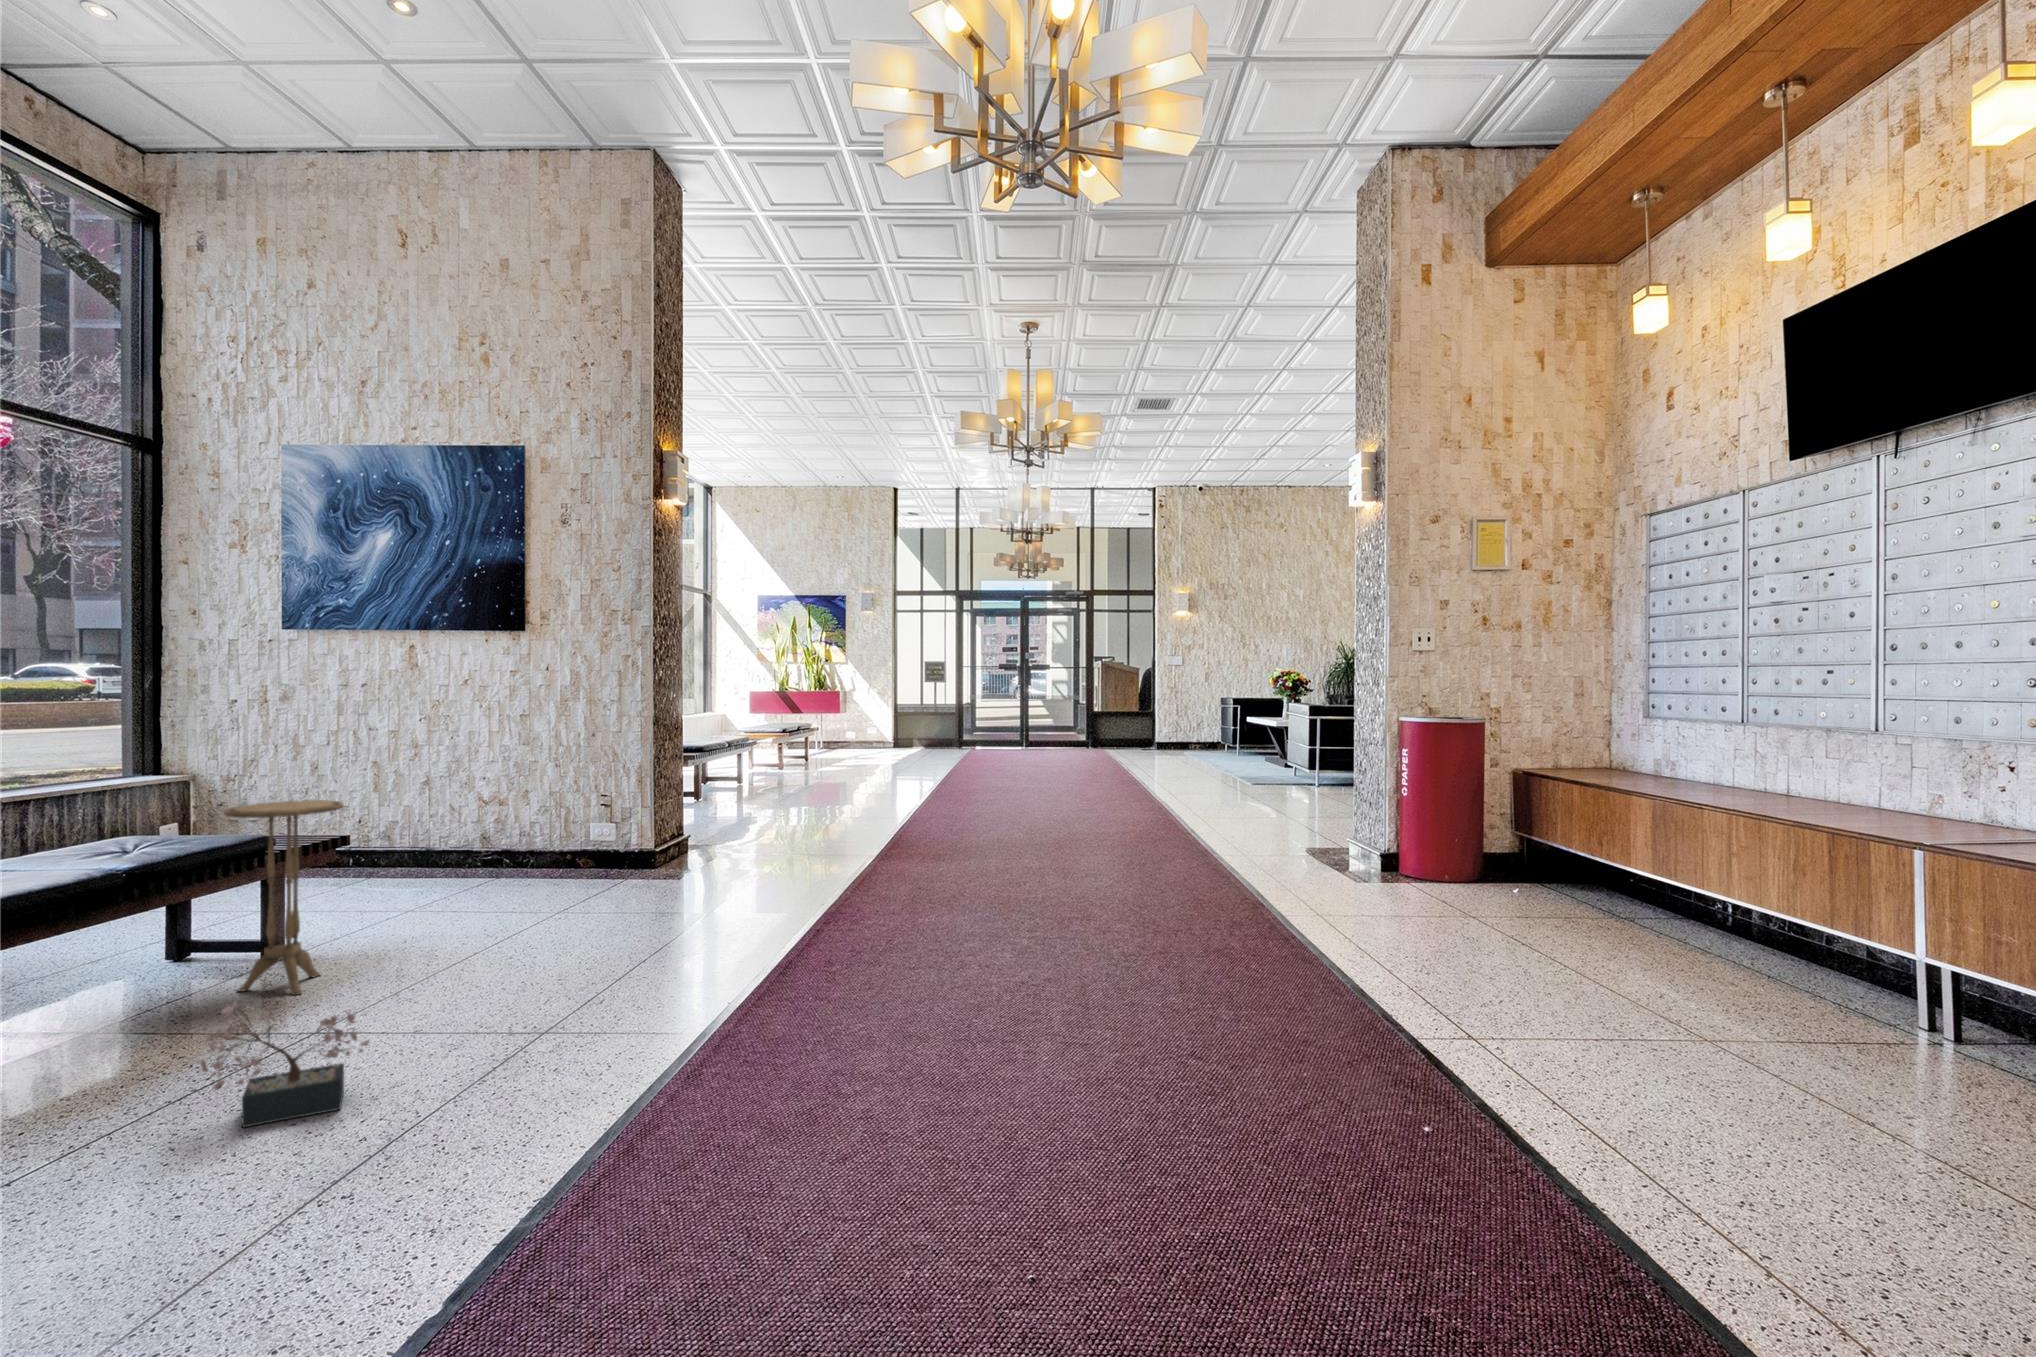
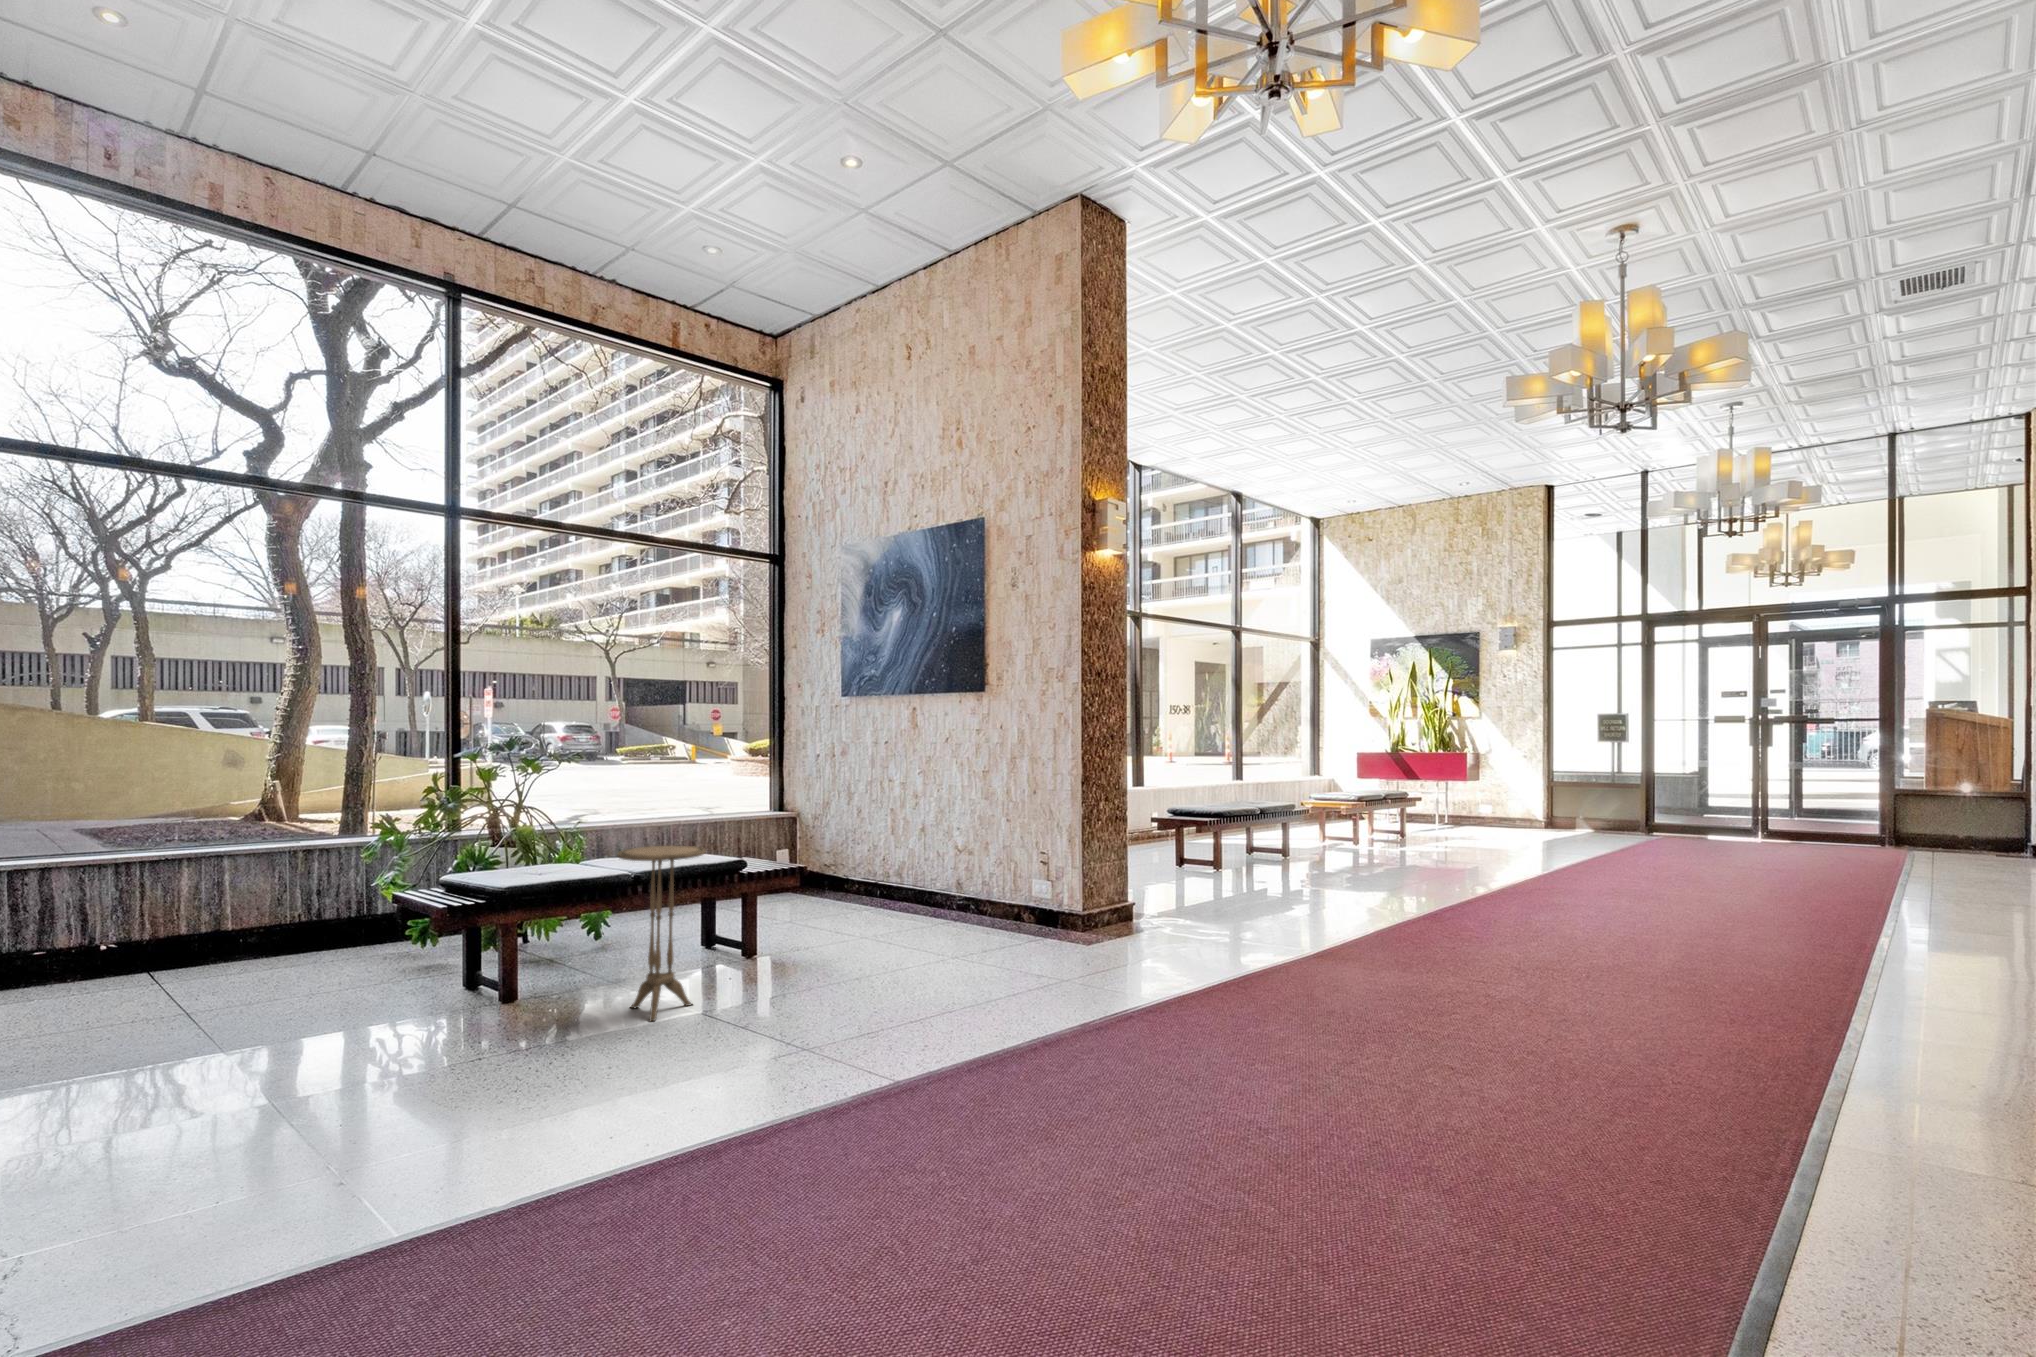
decorative plant: present [201,1001,369,1127] -> none [382,1032,527,1162]

